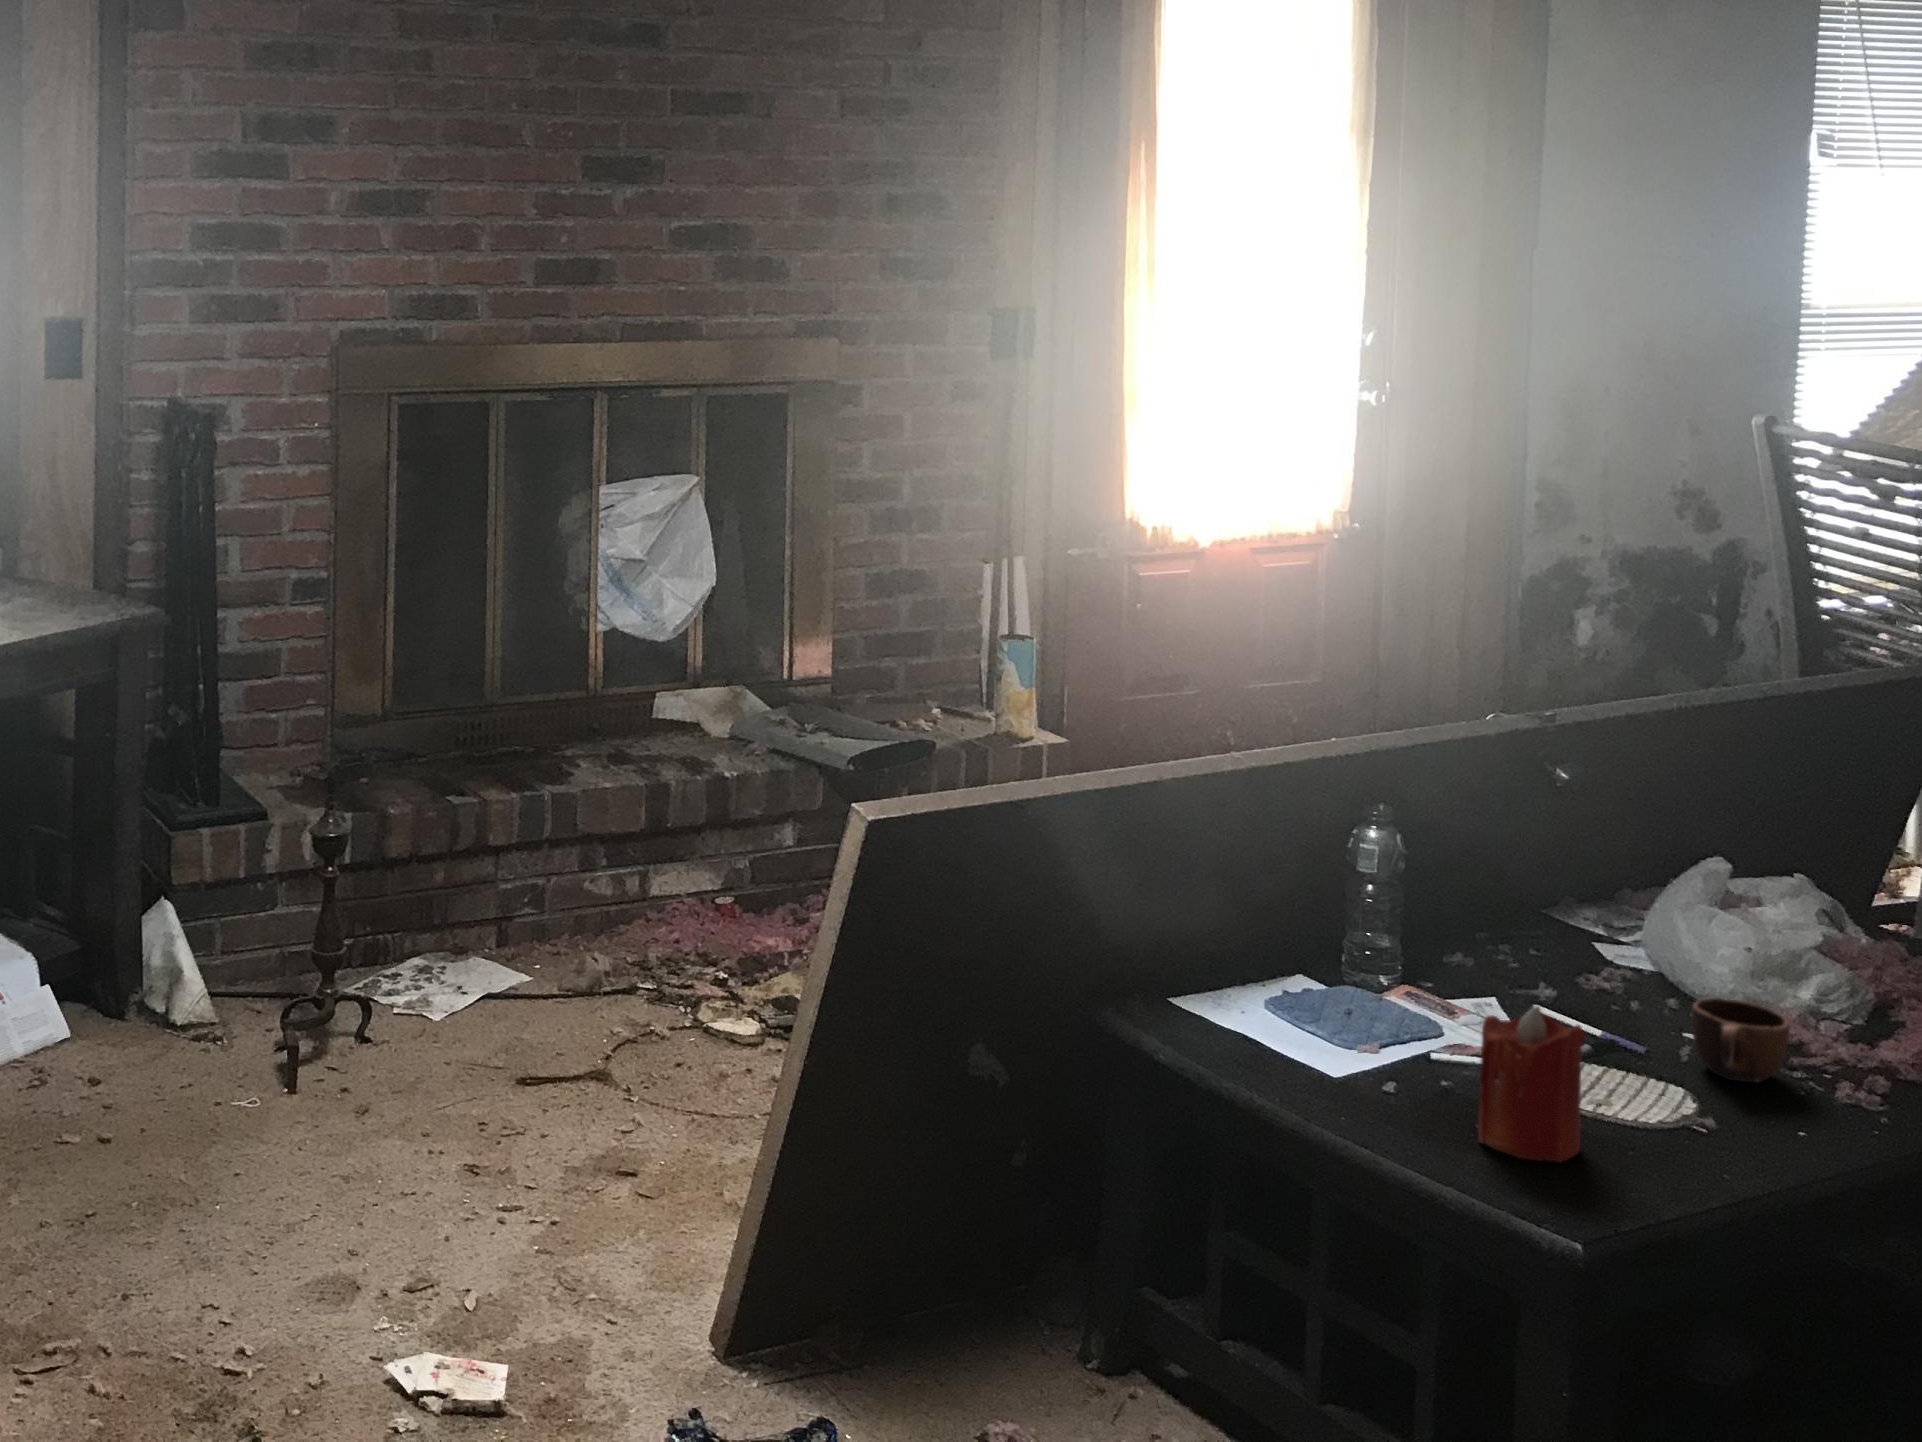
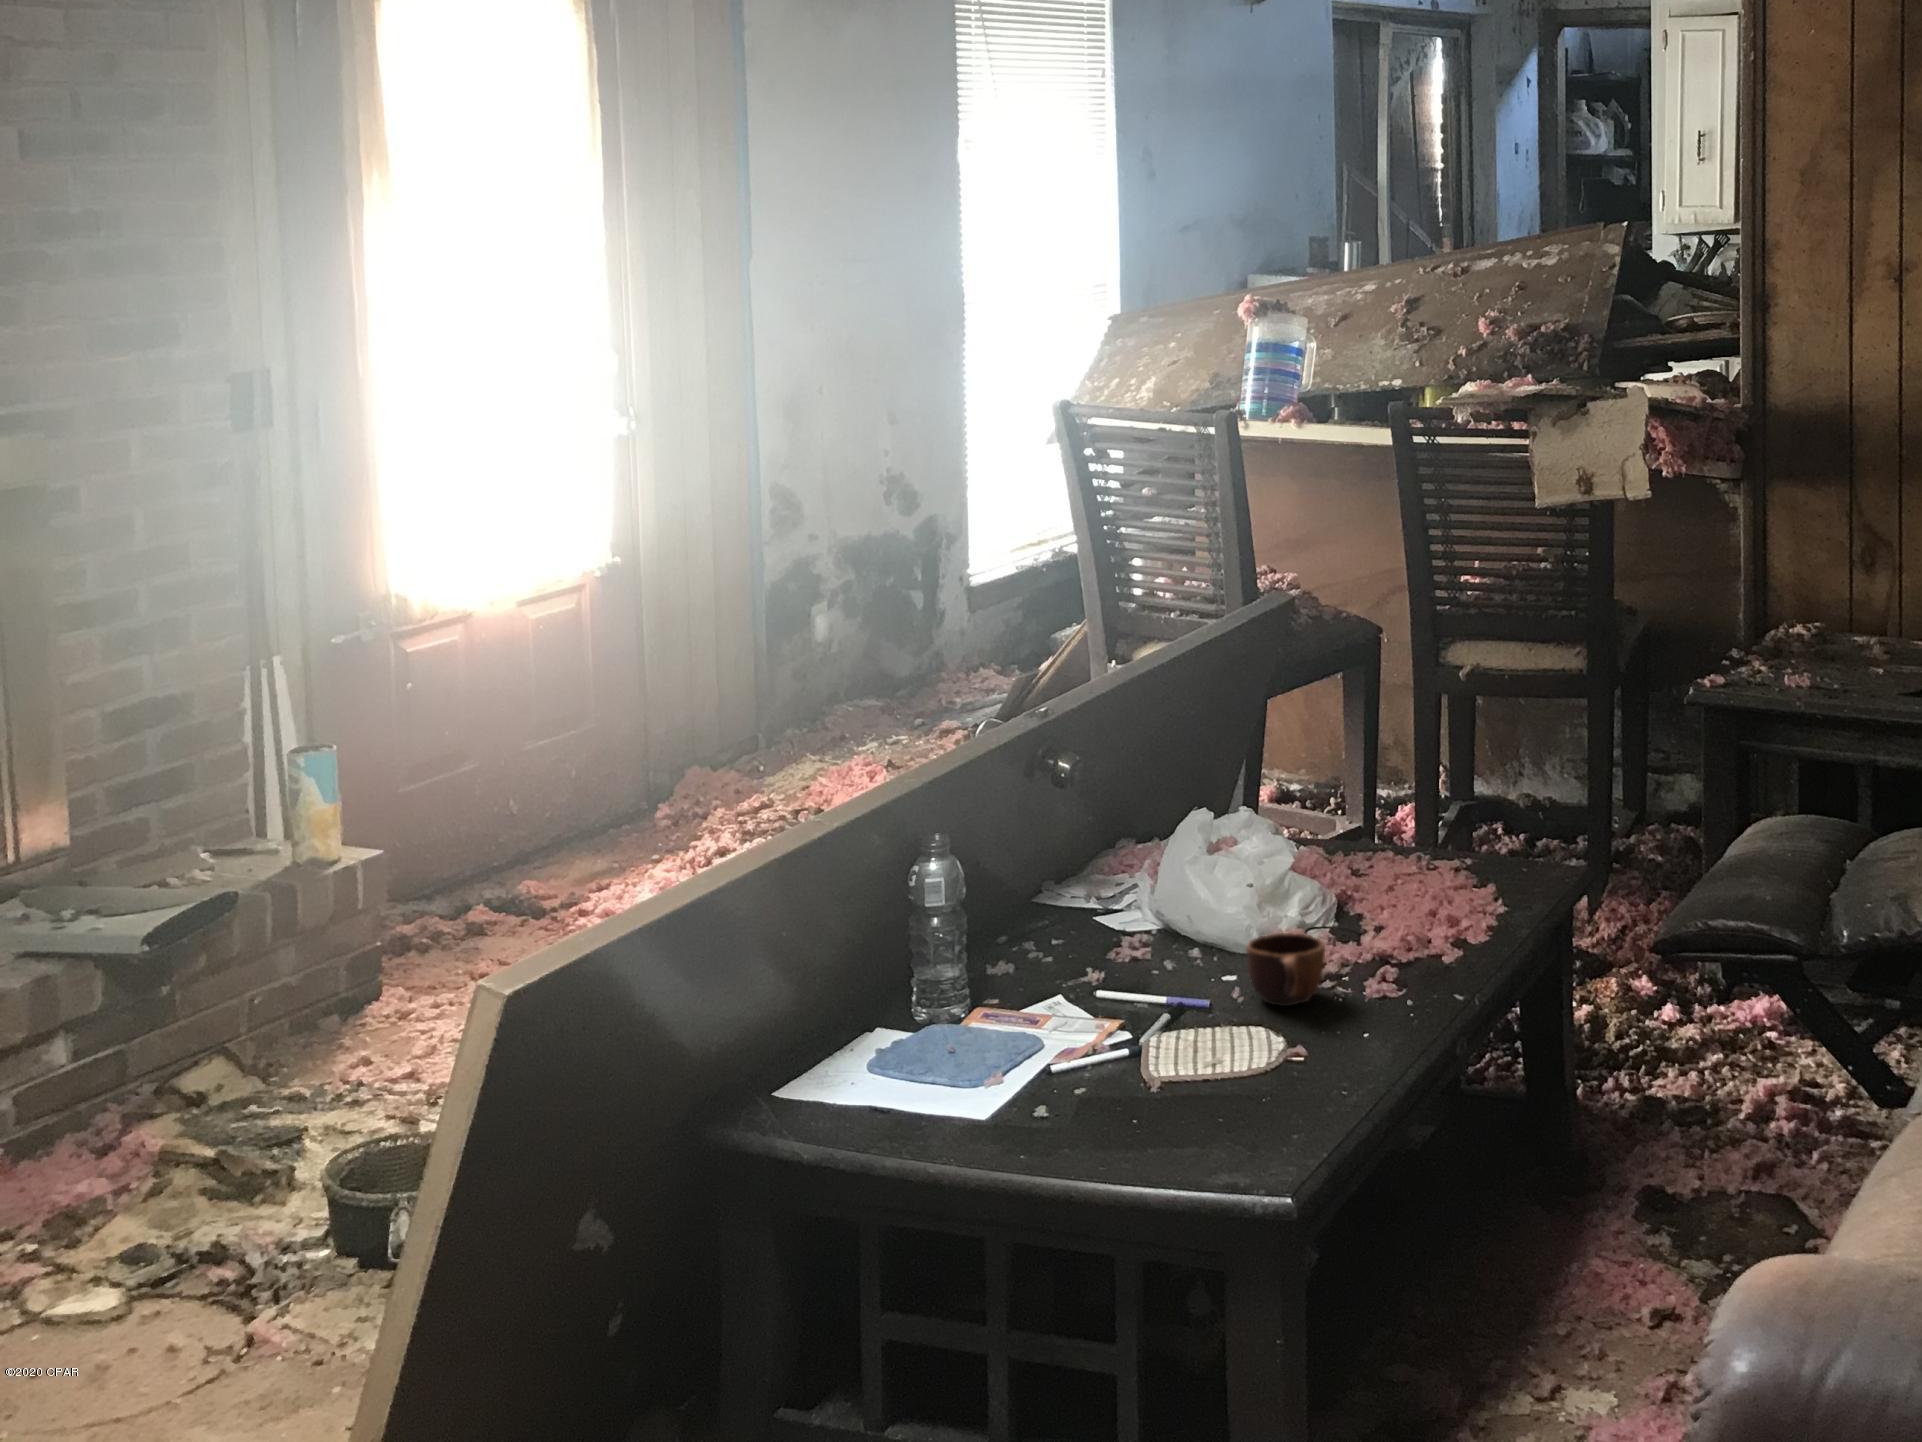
candle: present [1478,1006,1585,1162] -> none [1144,985,1235,1133]

